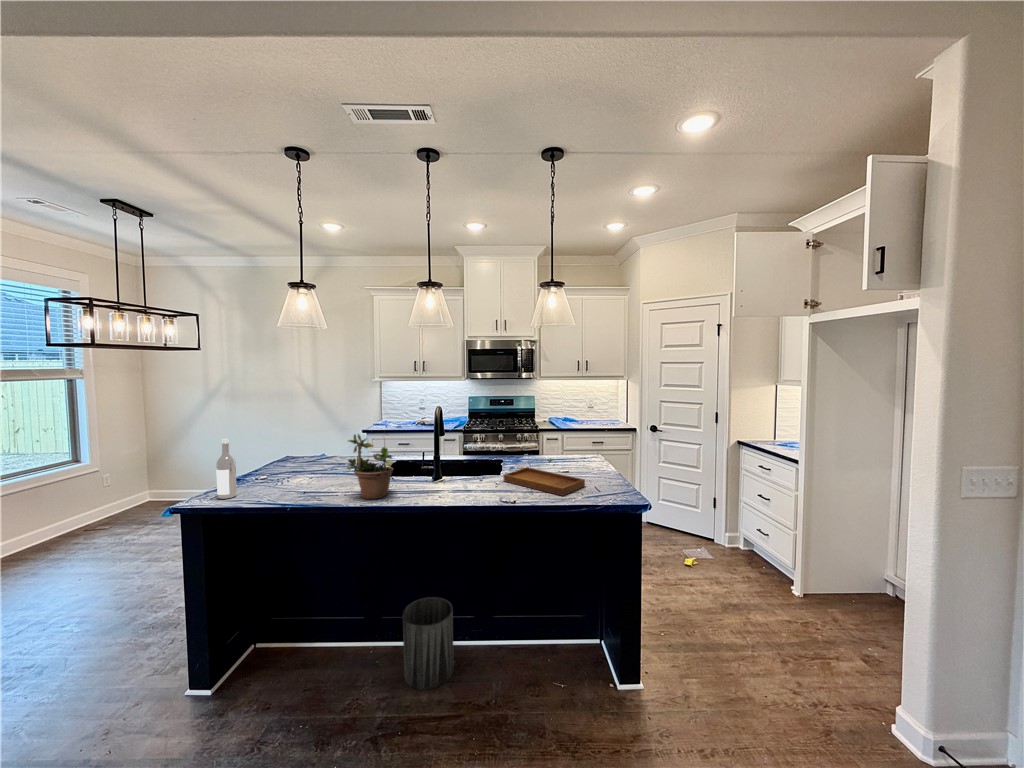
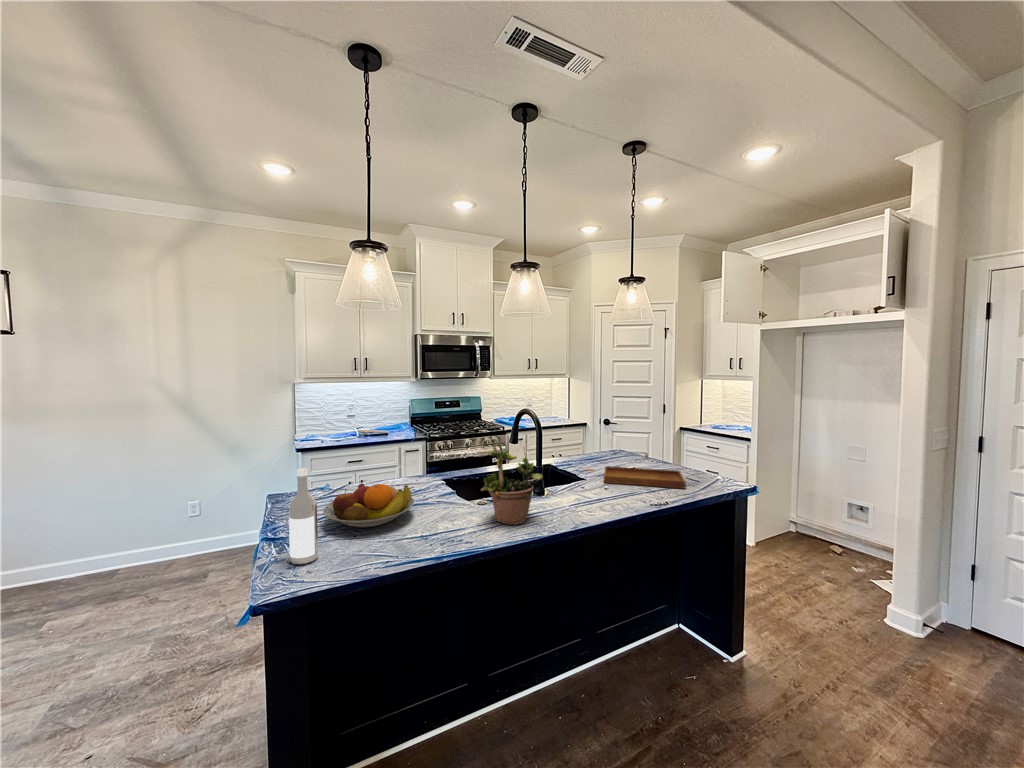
fruit bowl: none [264,456,332,486] -> present [323,483,414,528]
trash can: present [403,597,454,690] -> none [537,625,595,739]

